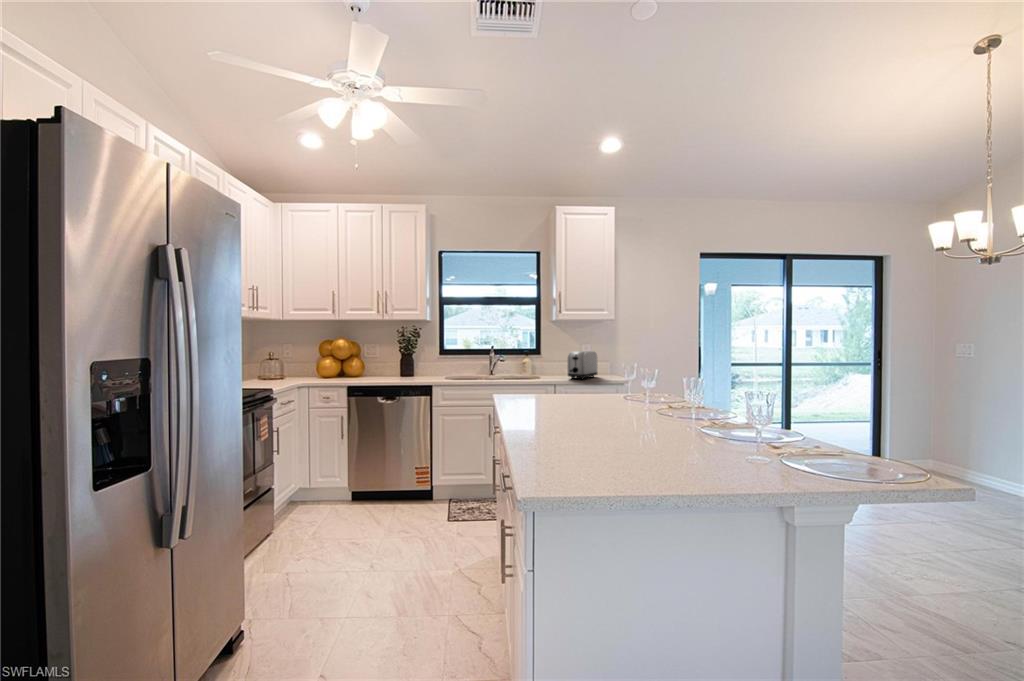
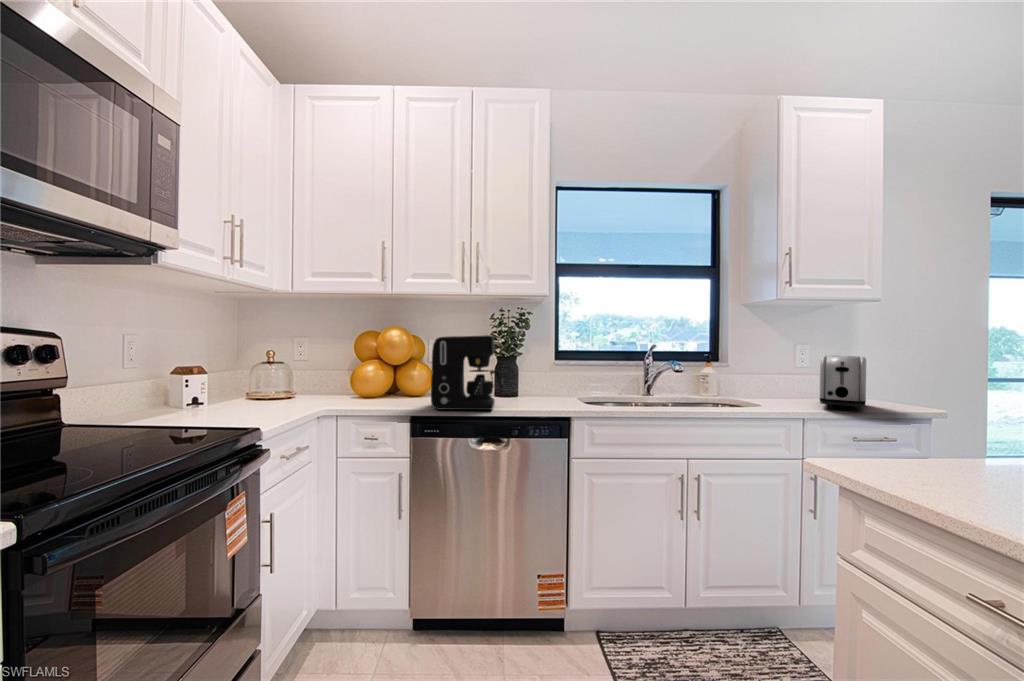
coffee maker: none [358,343,398,382] -> present [431,335,501,410]

